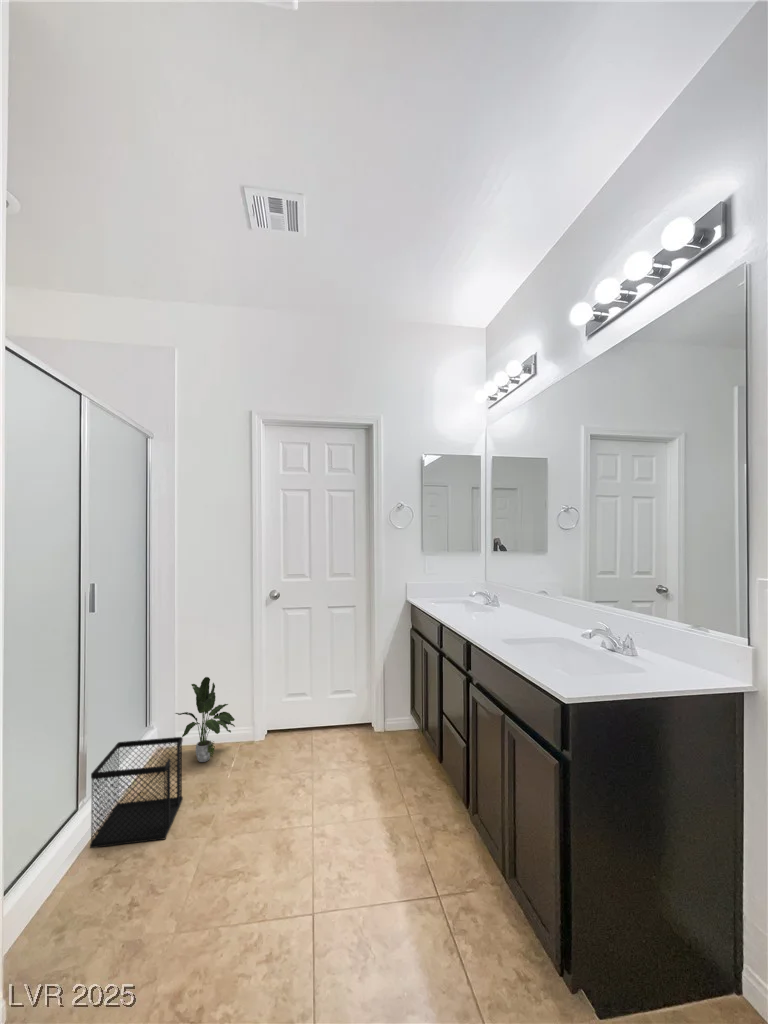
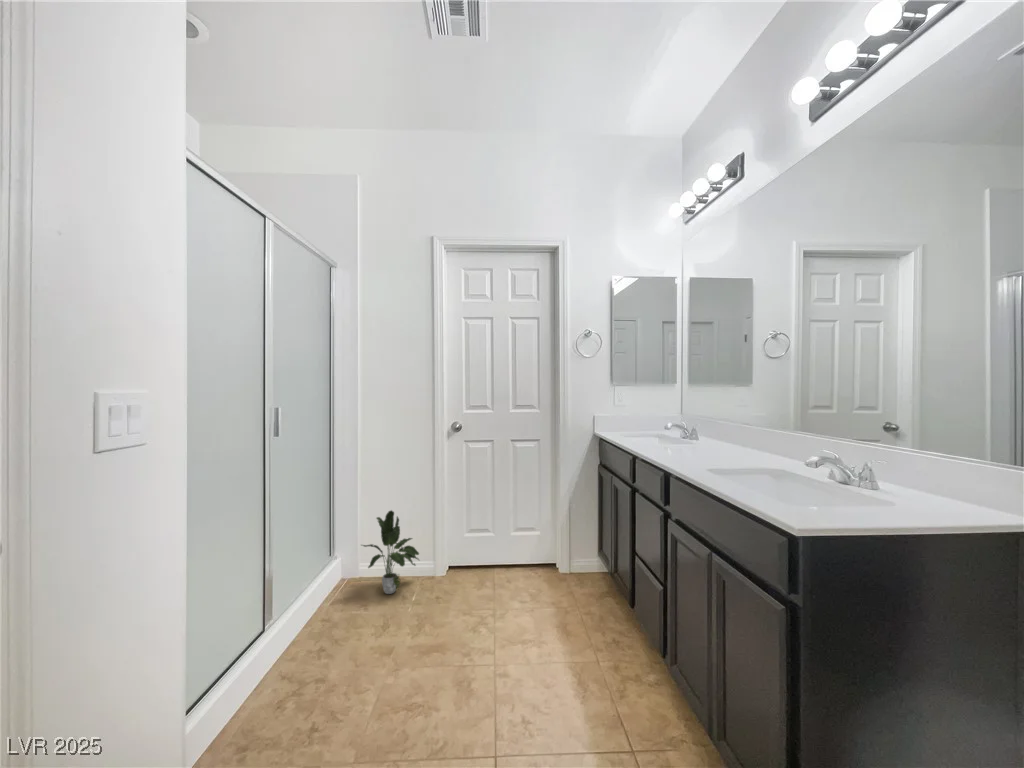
wastebasket: present [90,737,183,848] -> none [279,568,369,671]

